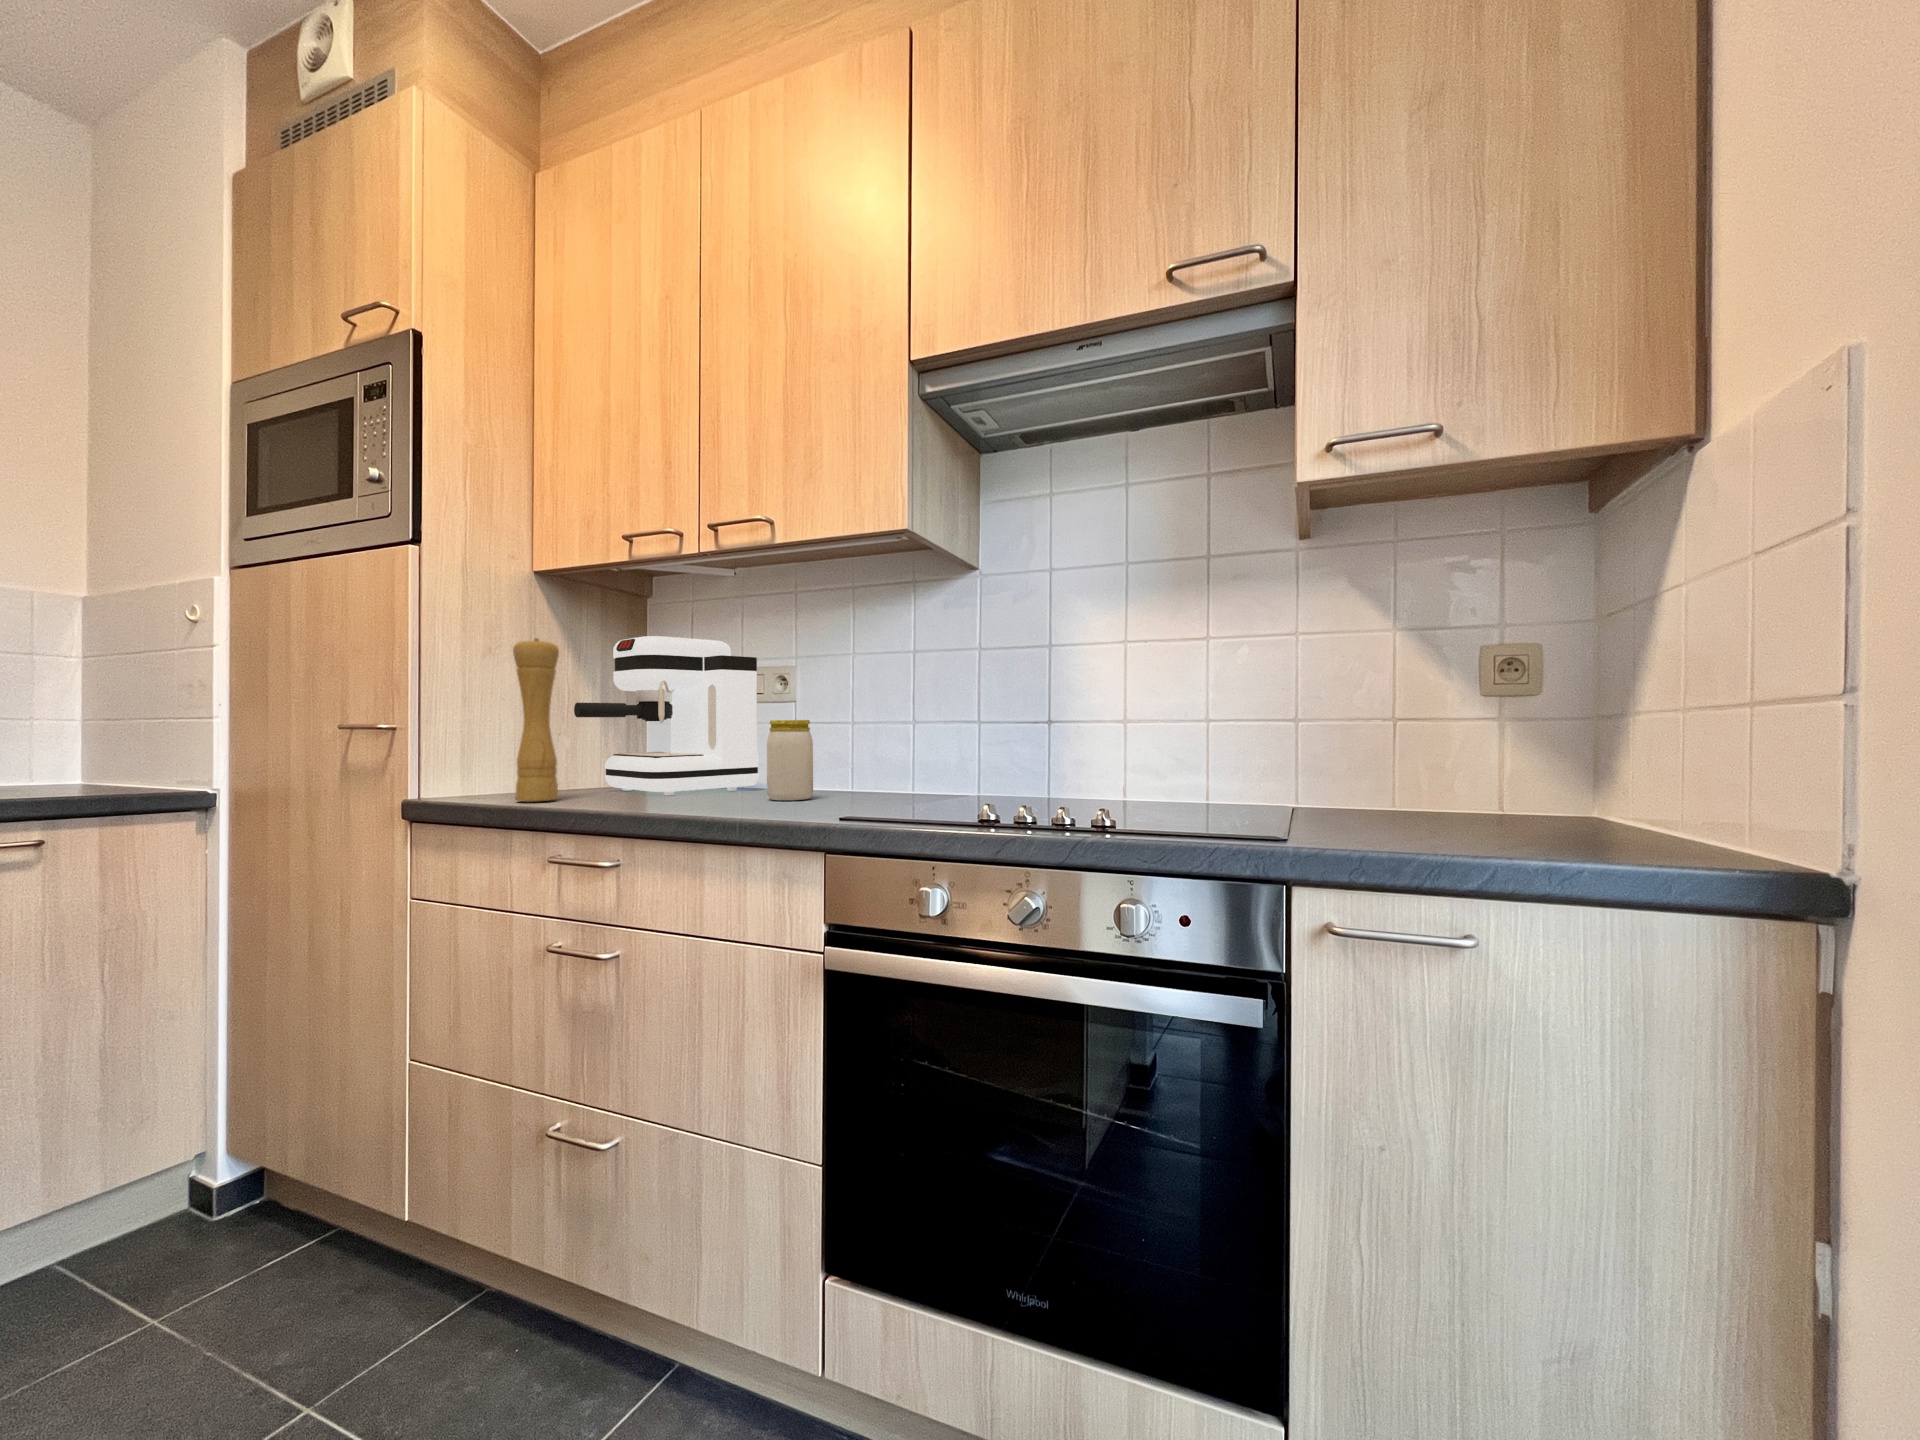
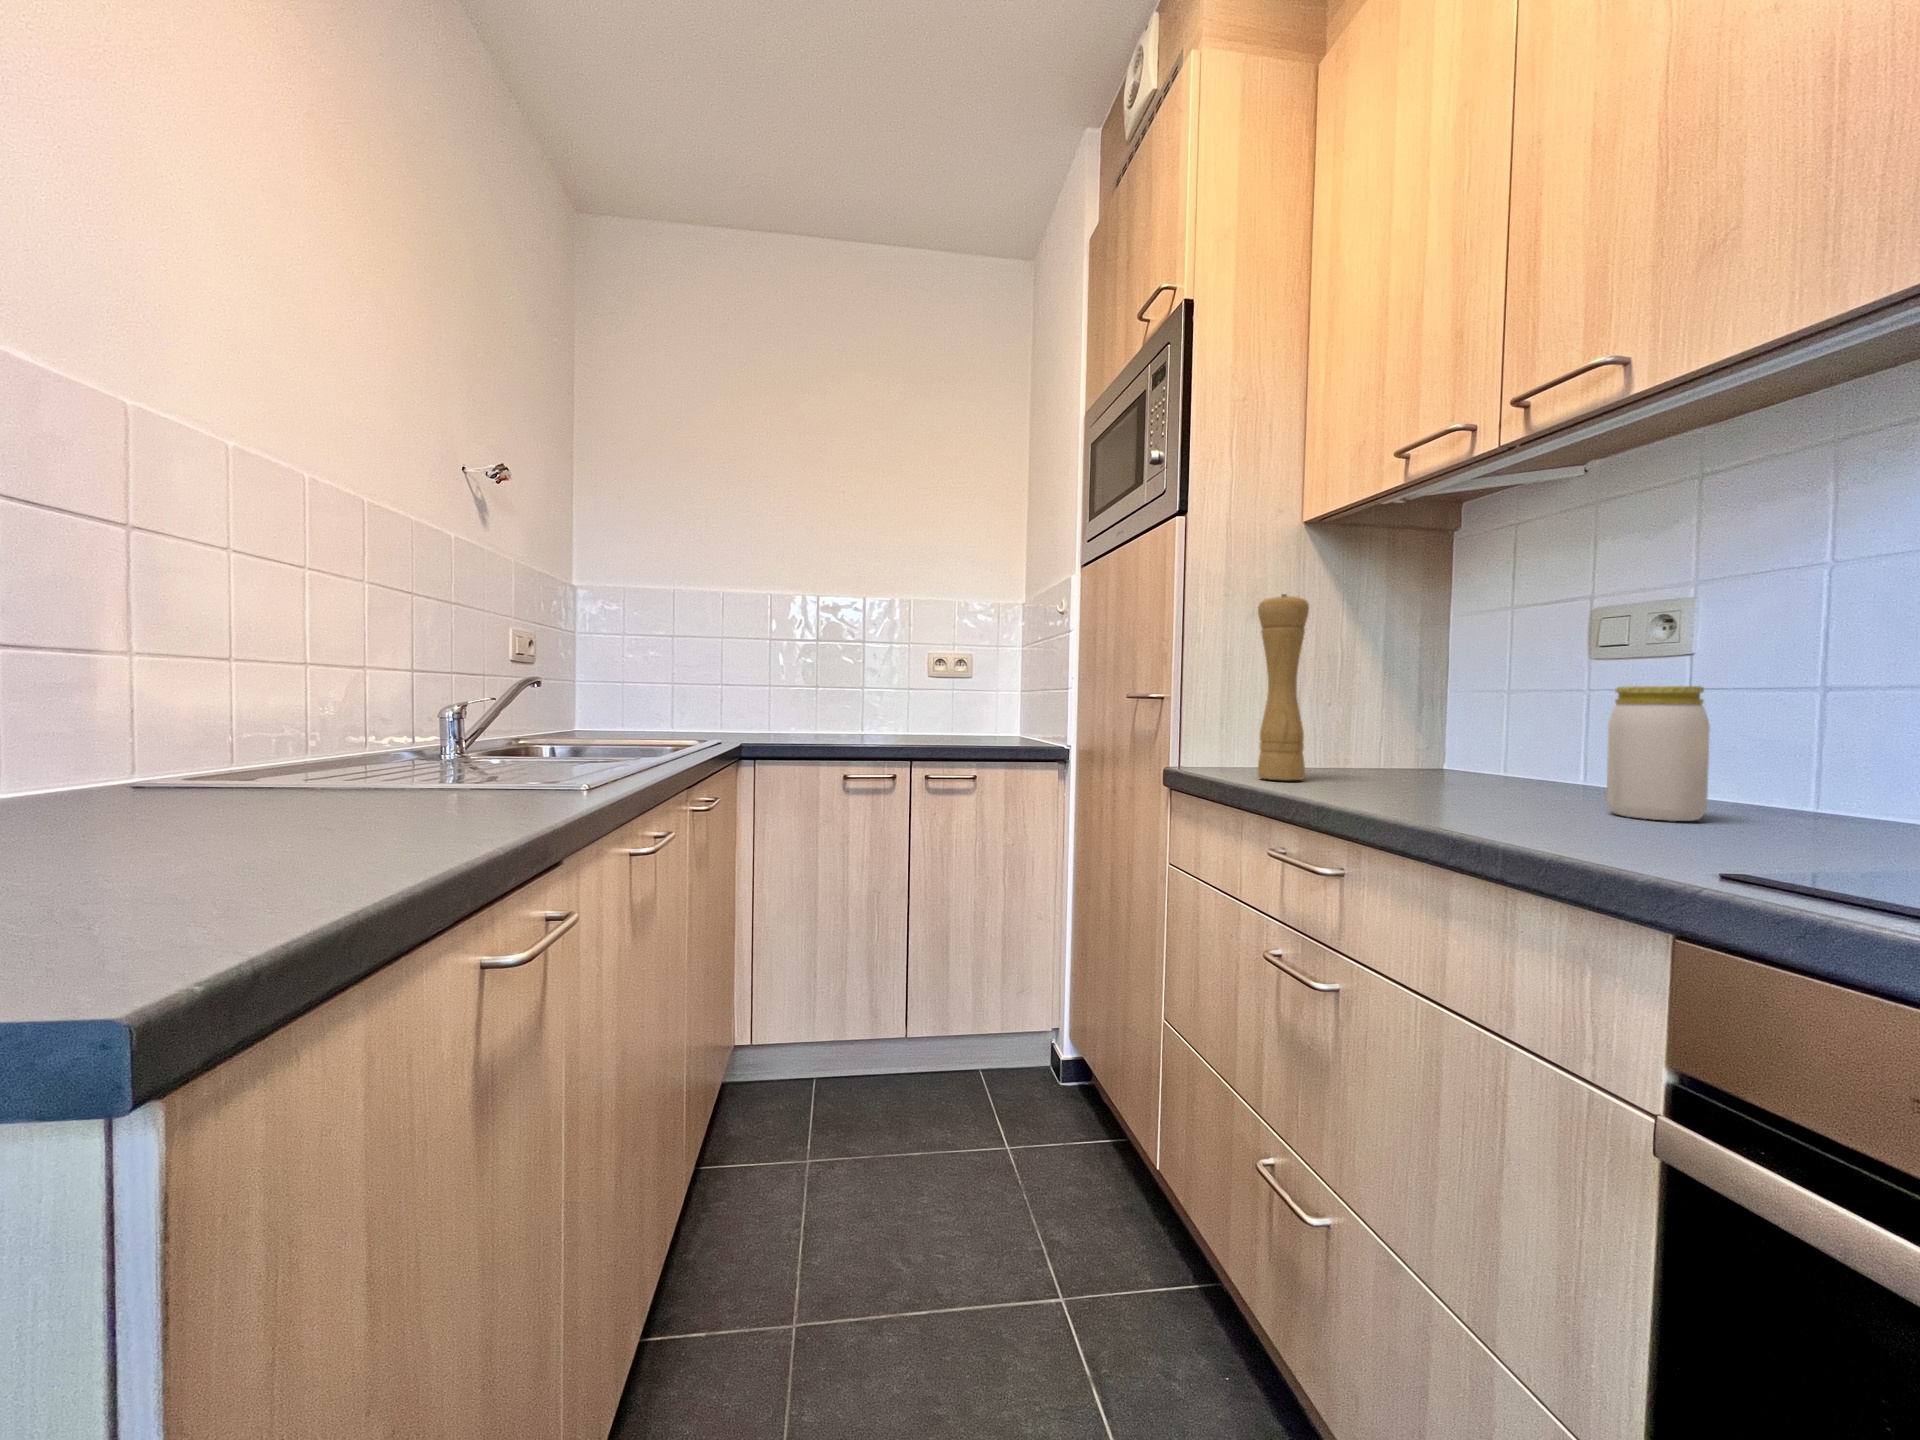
coffee maker: present [574,636,758,796] -> none [1336,575,1613,791]

